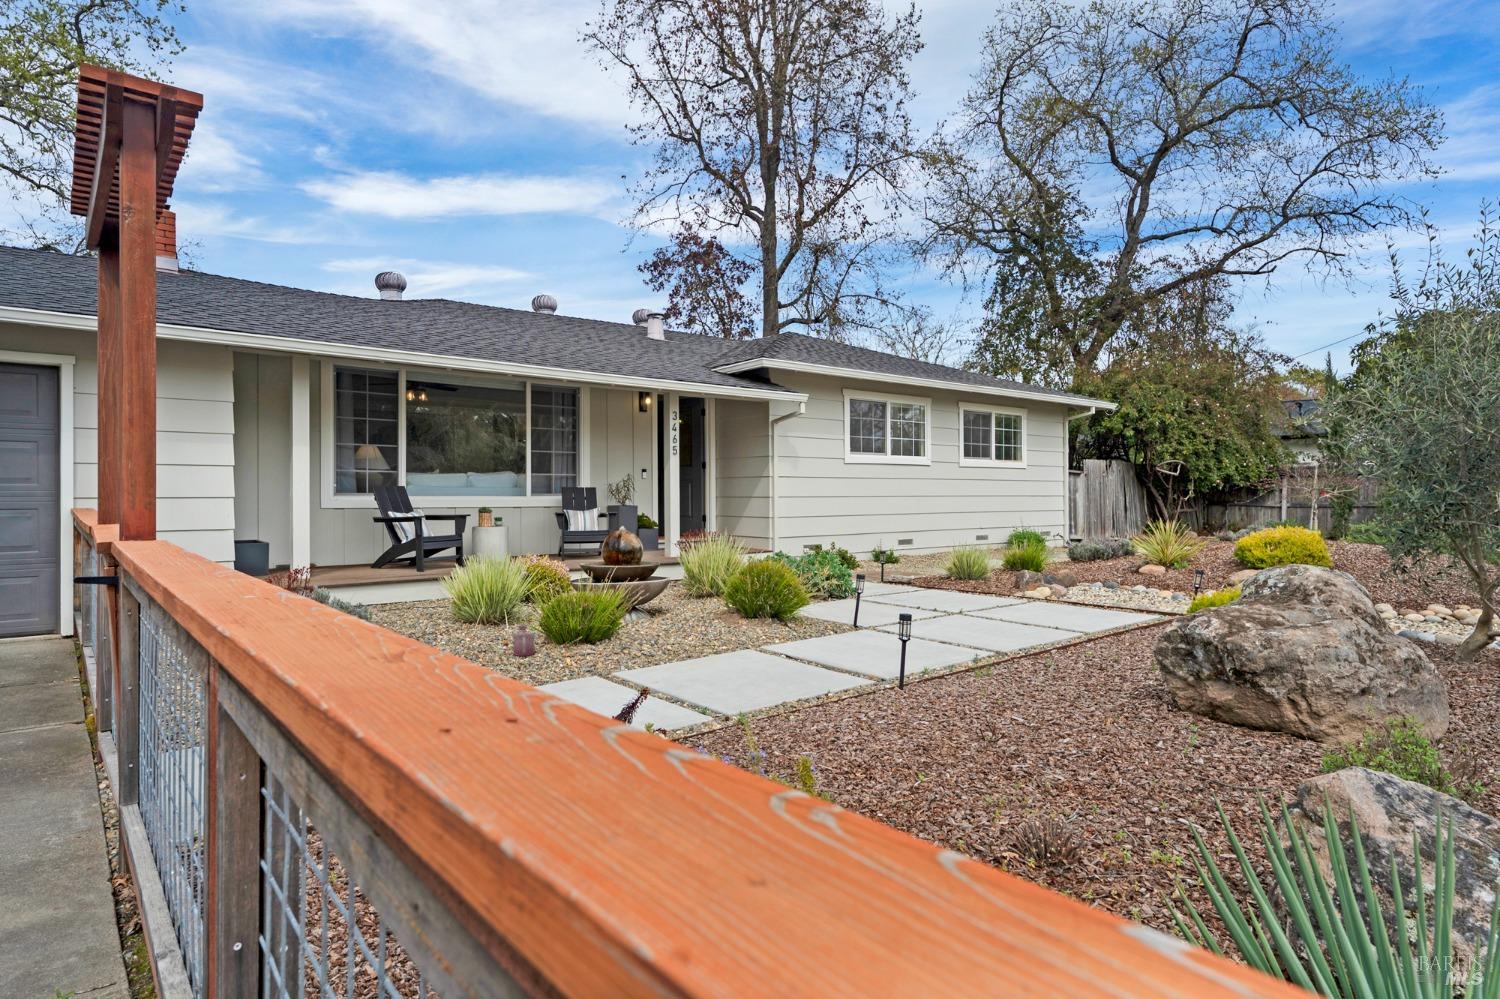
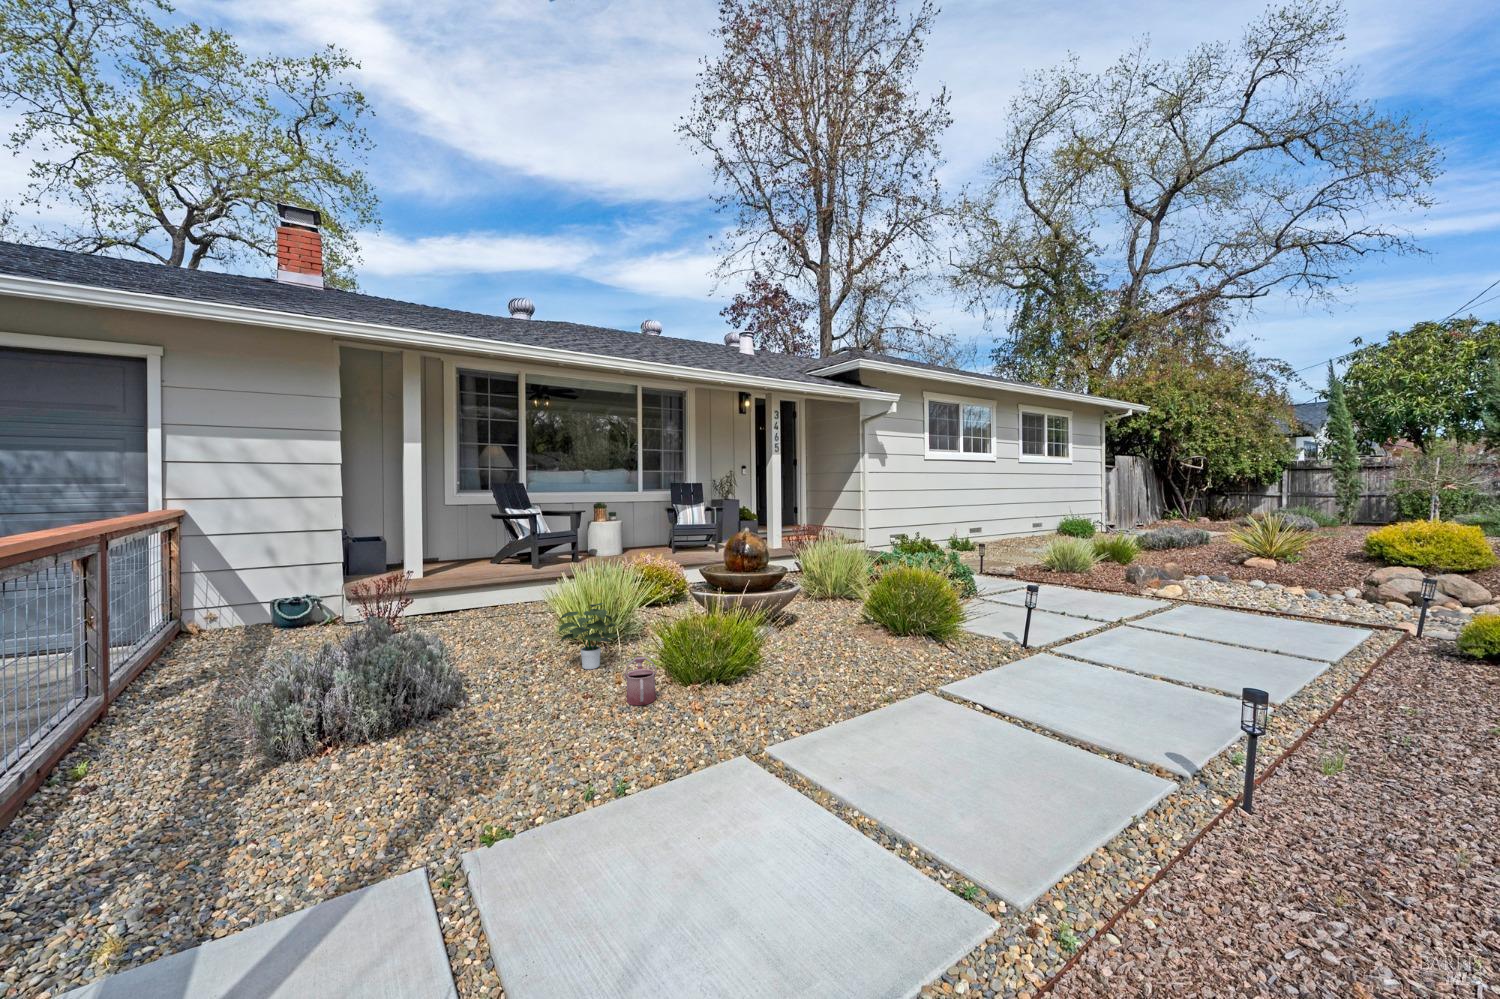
potted plant: none [459,590,509,641] -> present [559,603,620,669]

